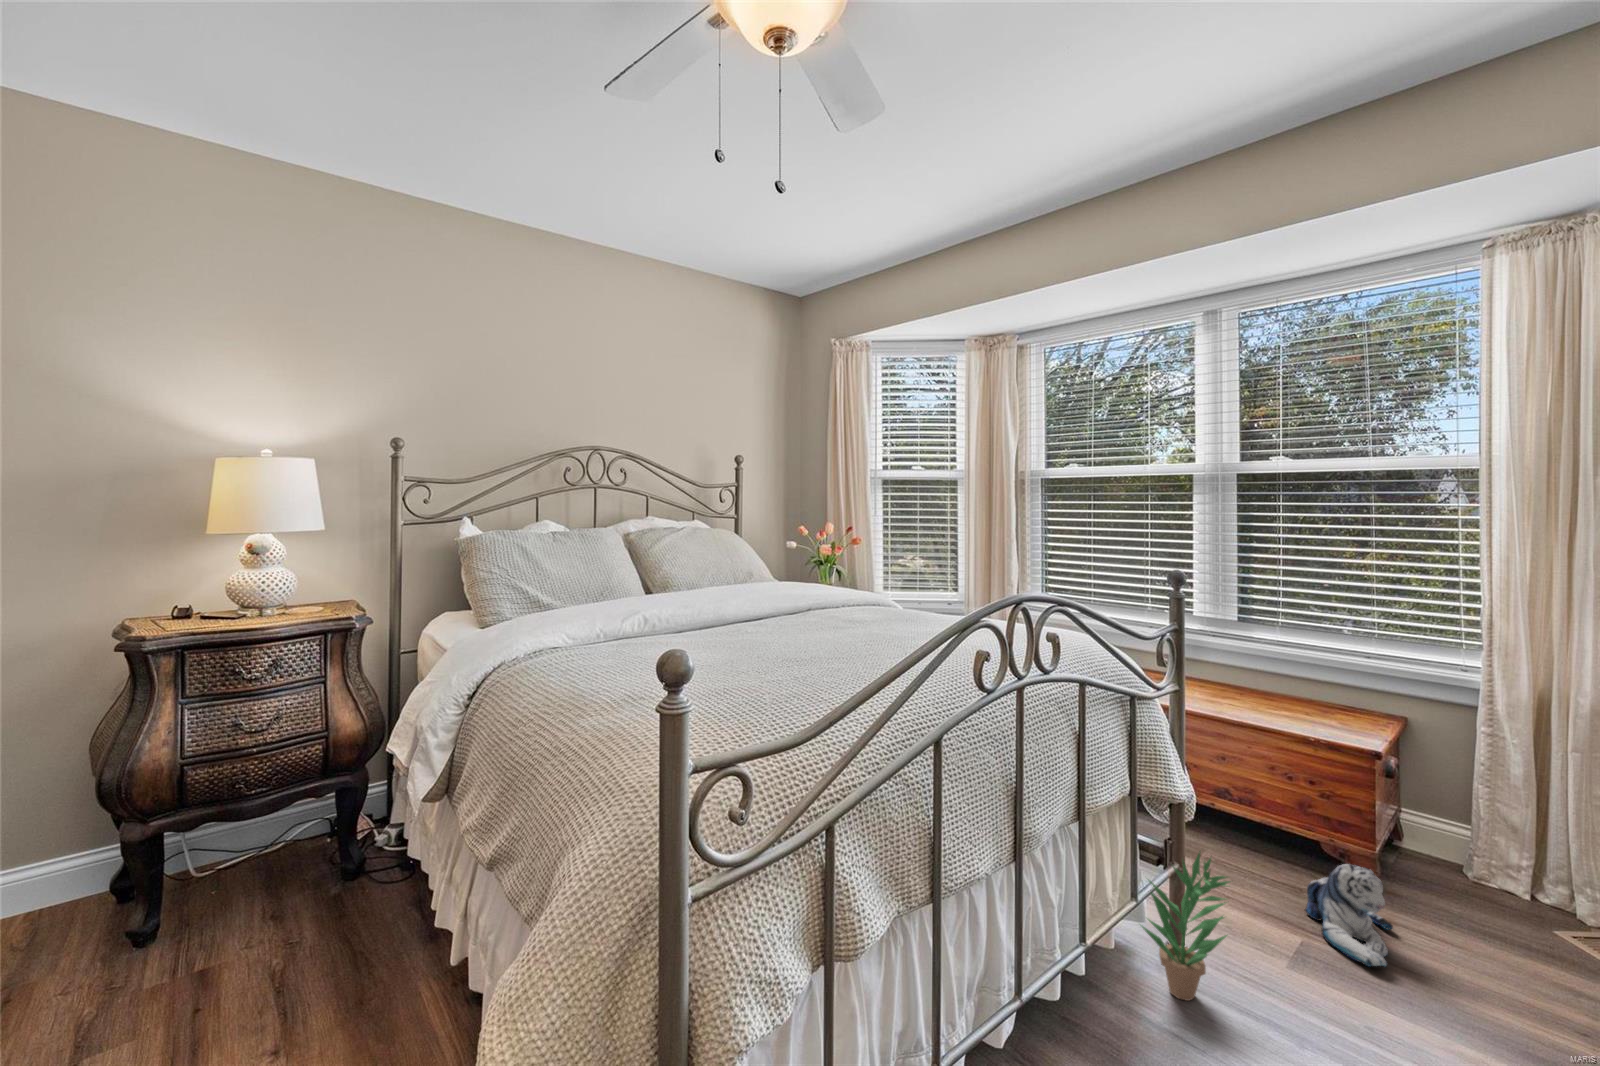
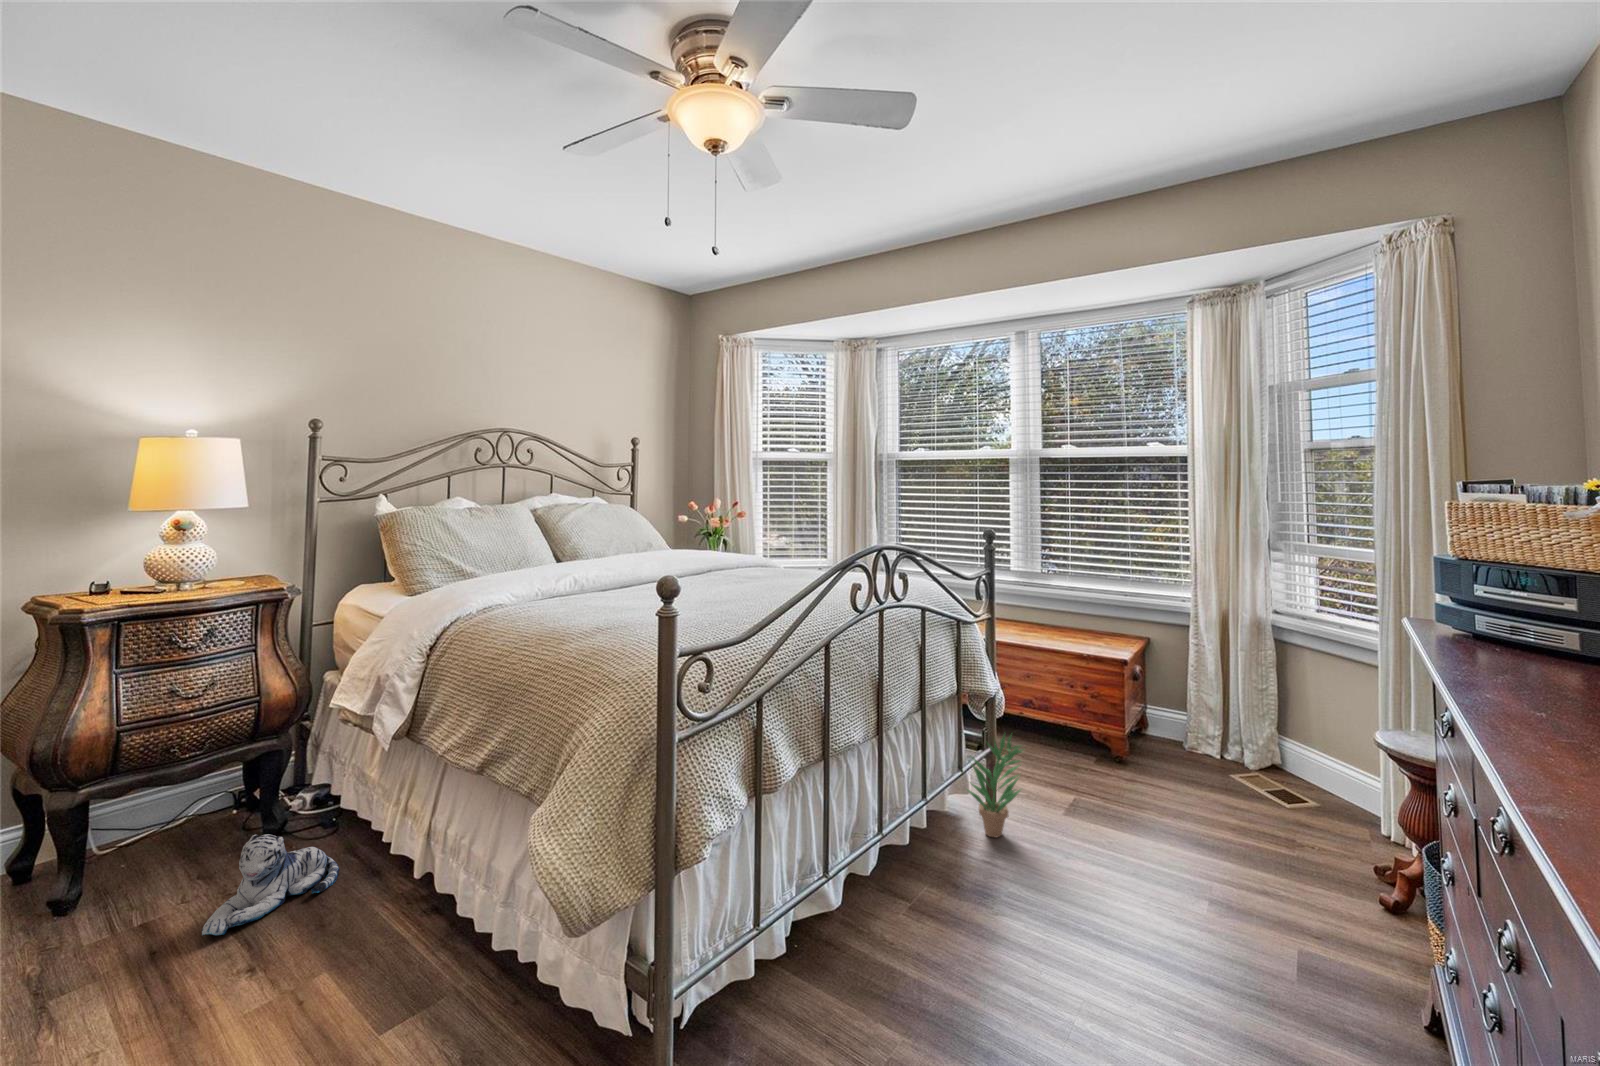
plush toy: present [1305,864,1393,967] -> present [202,834,339,936]

